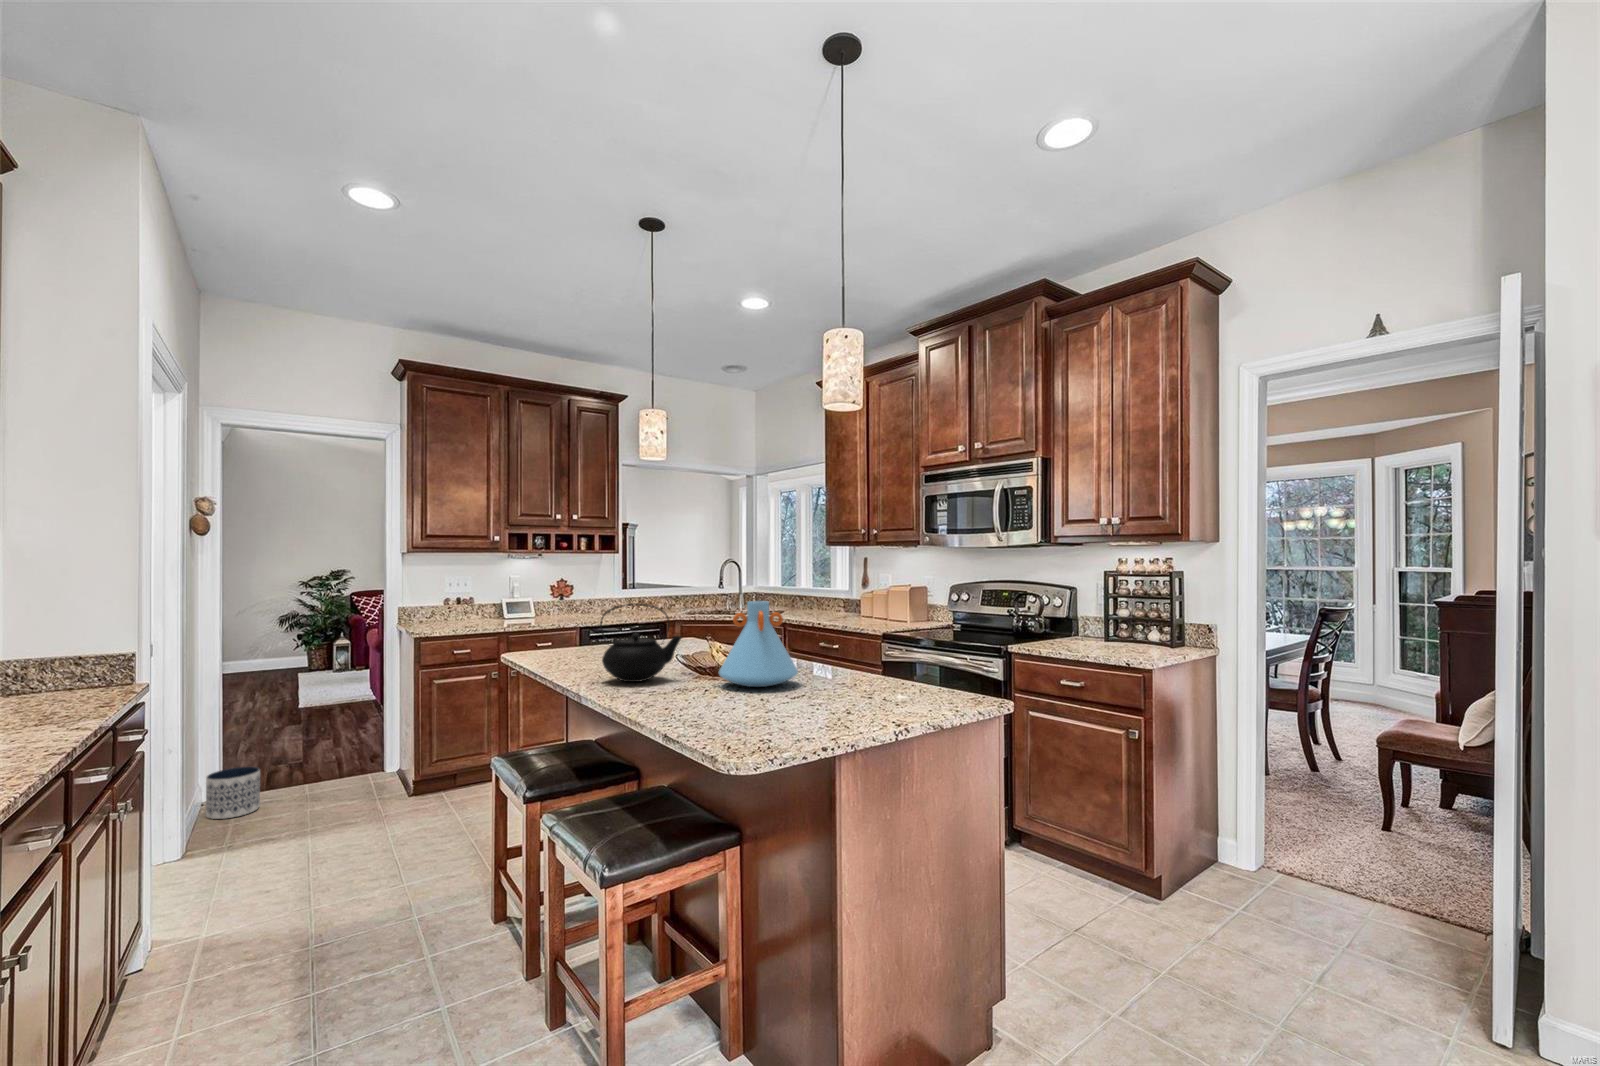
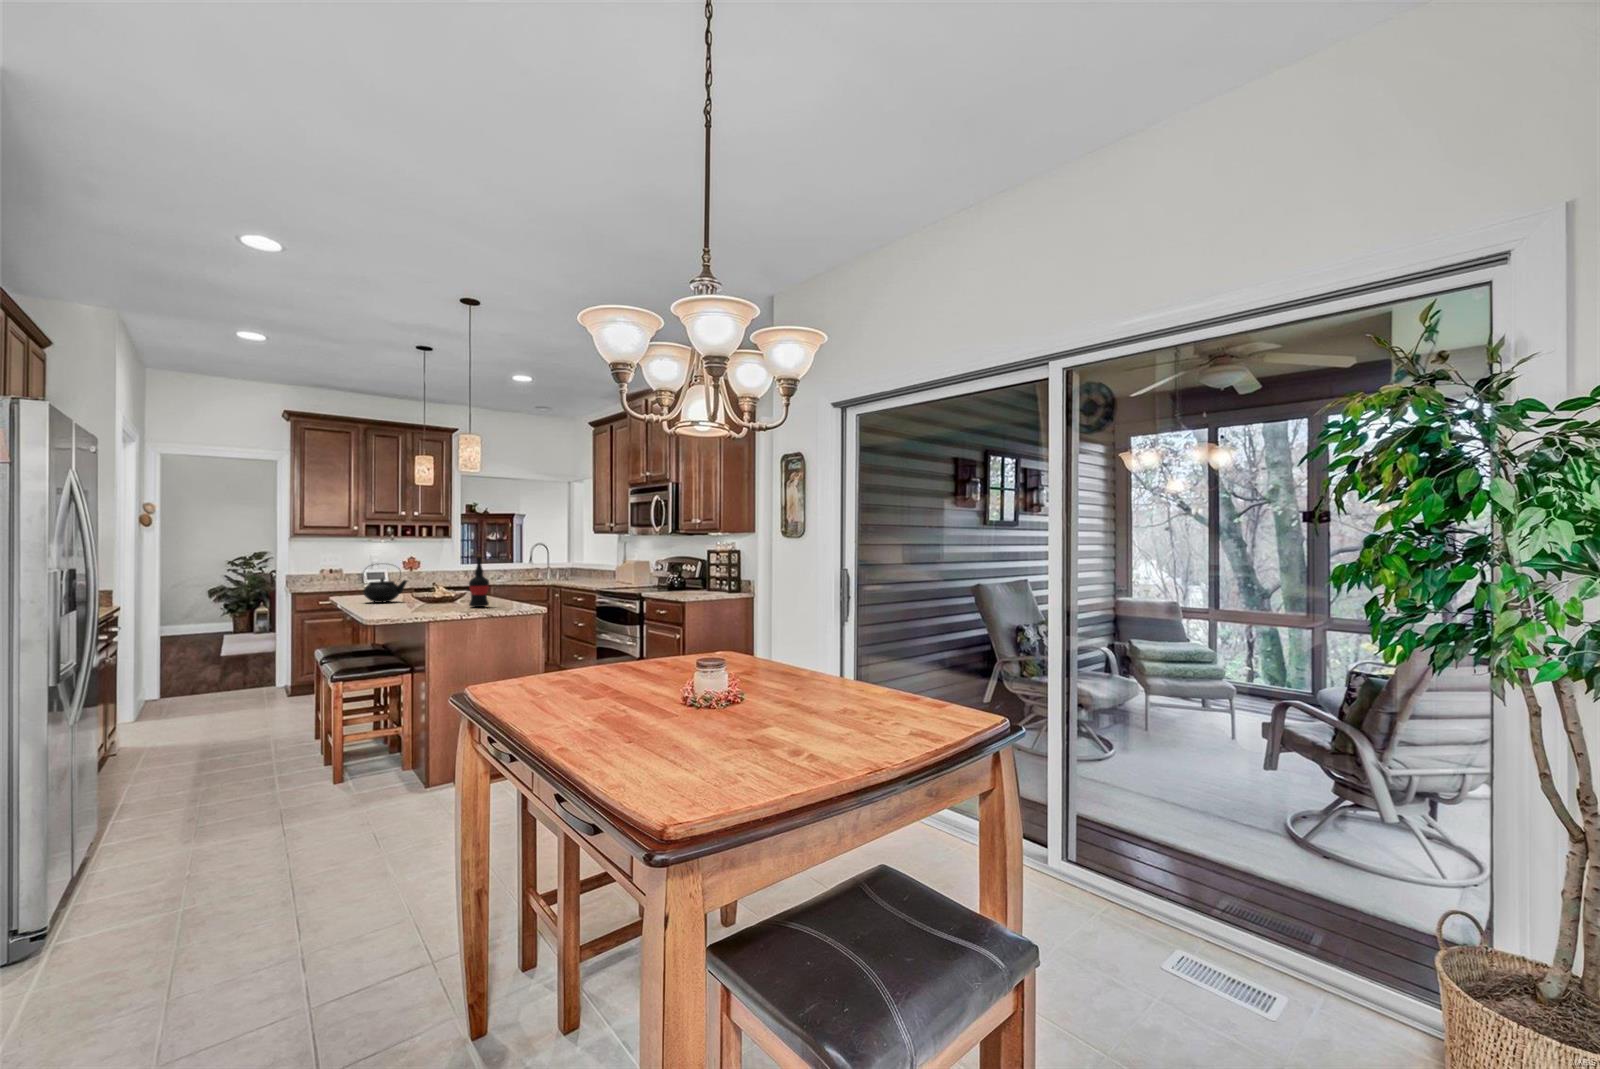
wine bottle: none [851,589,891,704] -> present [469,554,489,607]
vase: present [719,601,798,687] -> none [420,562,464,604]
planter: present [206,767,260,819] -> none [149,676,186,707]

